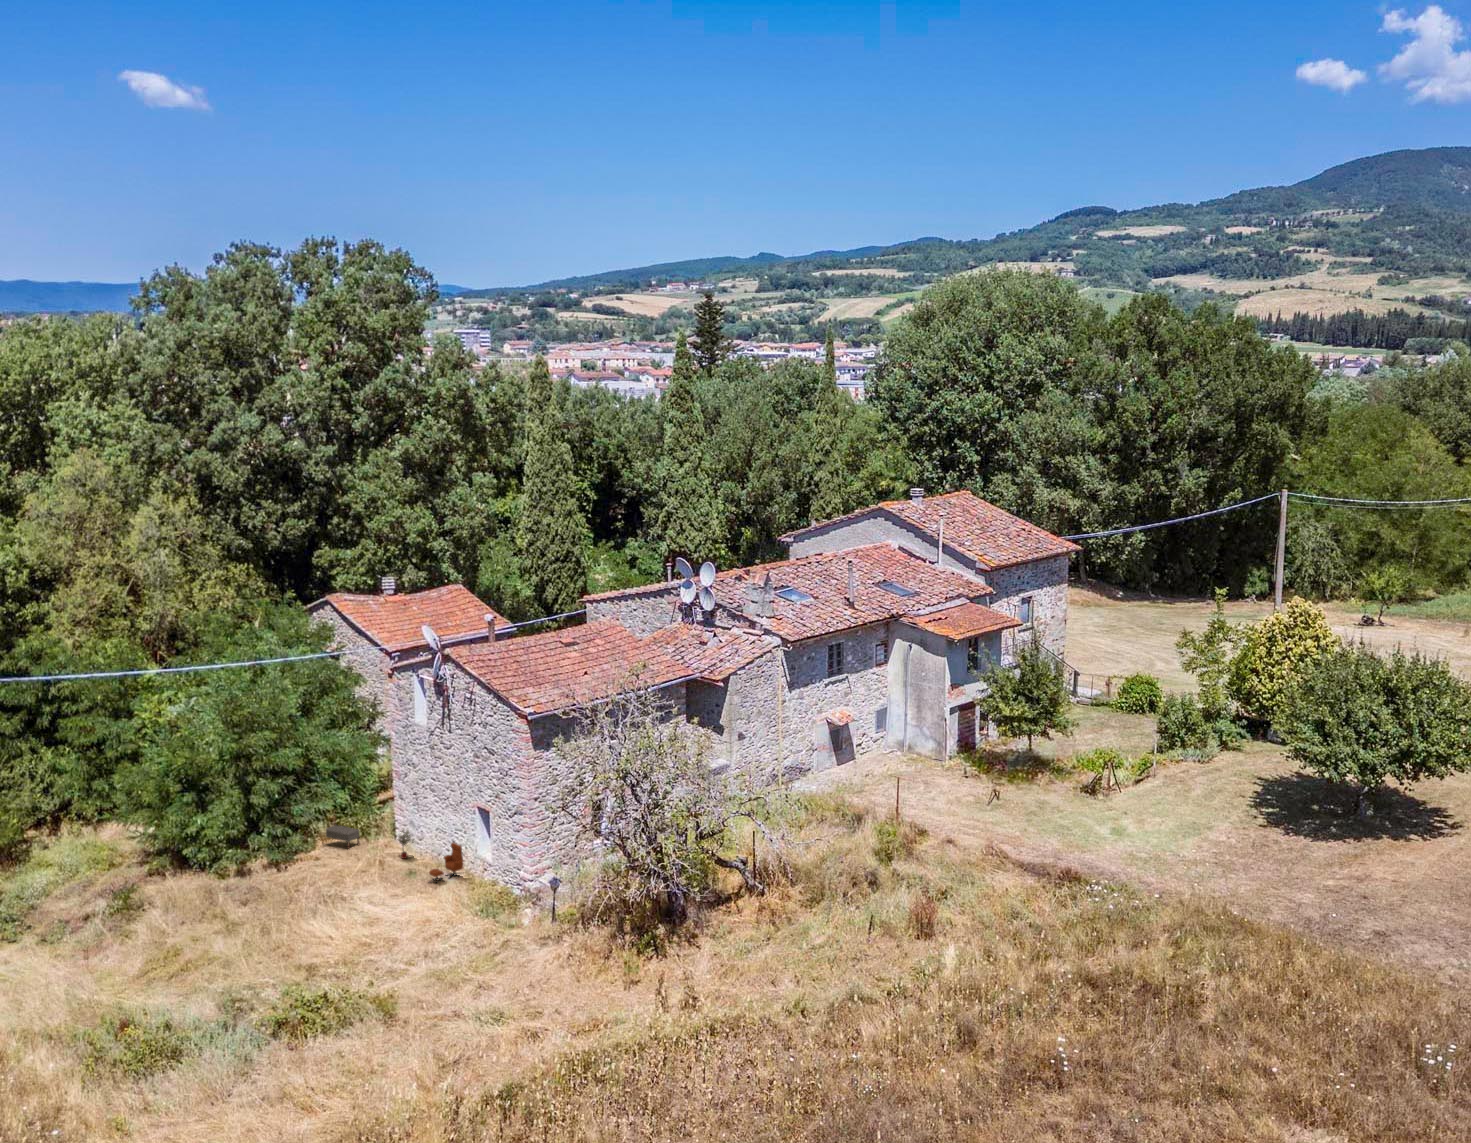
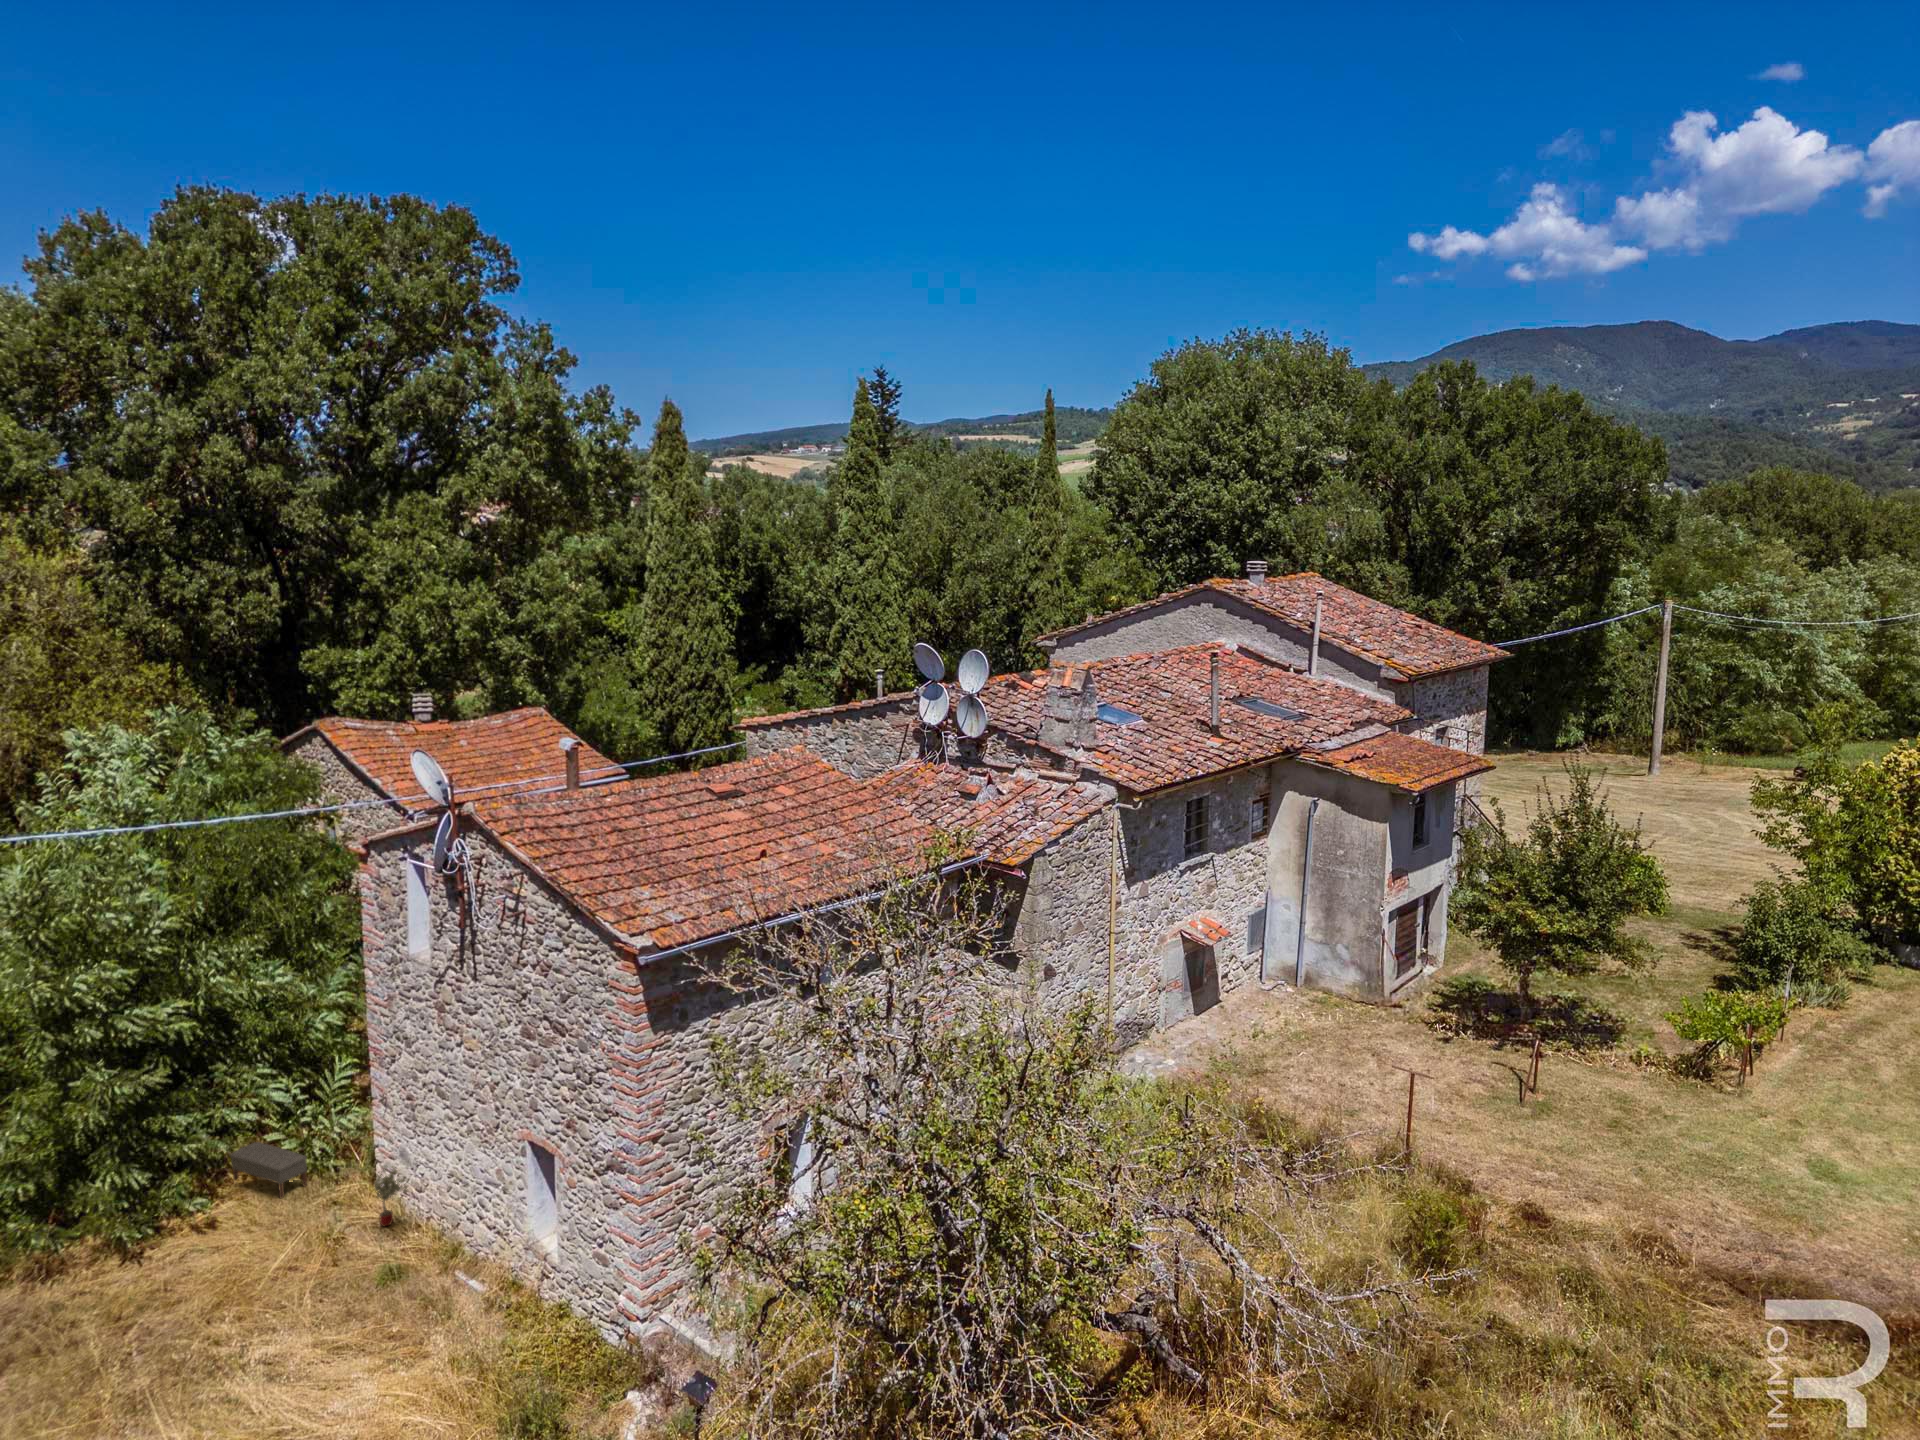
lounge chair: present [429,843,464,881] -> none [420,1208,502,1309]

